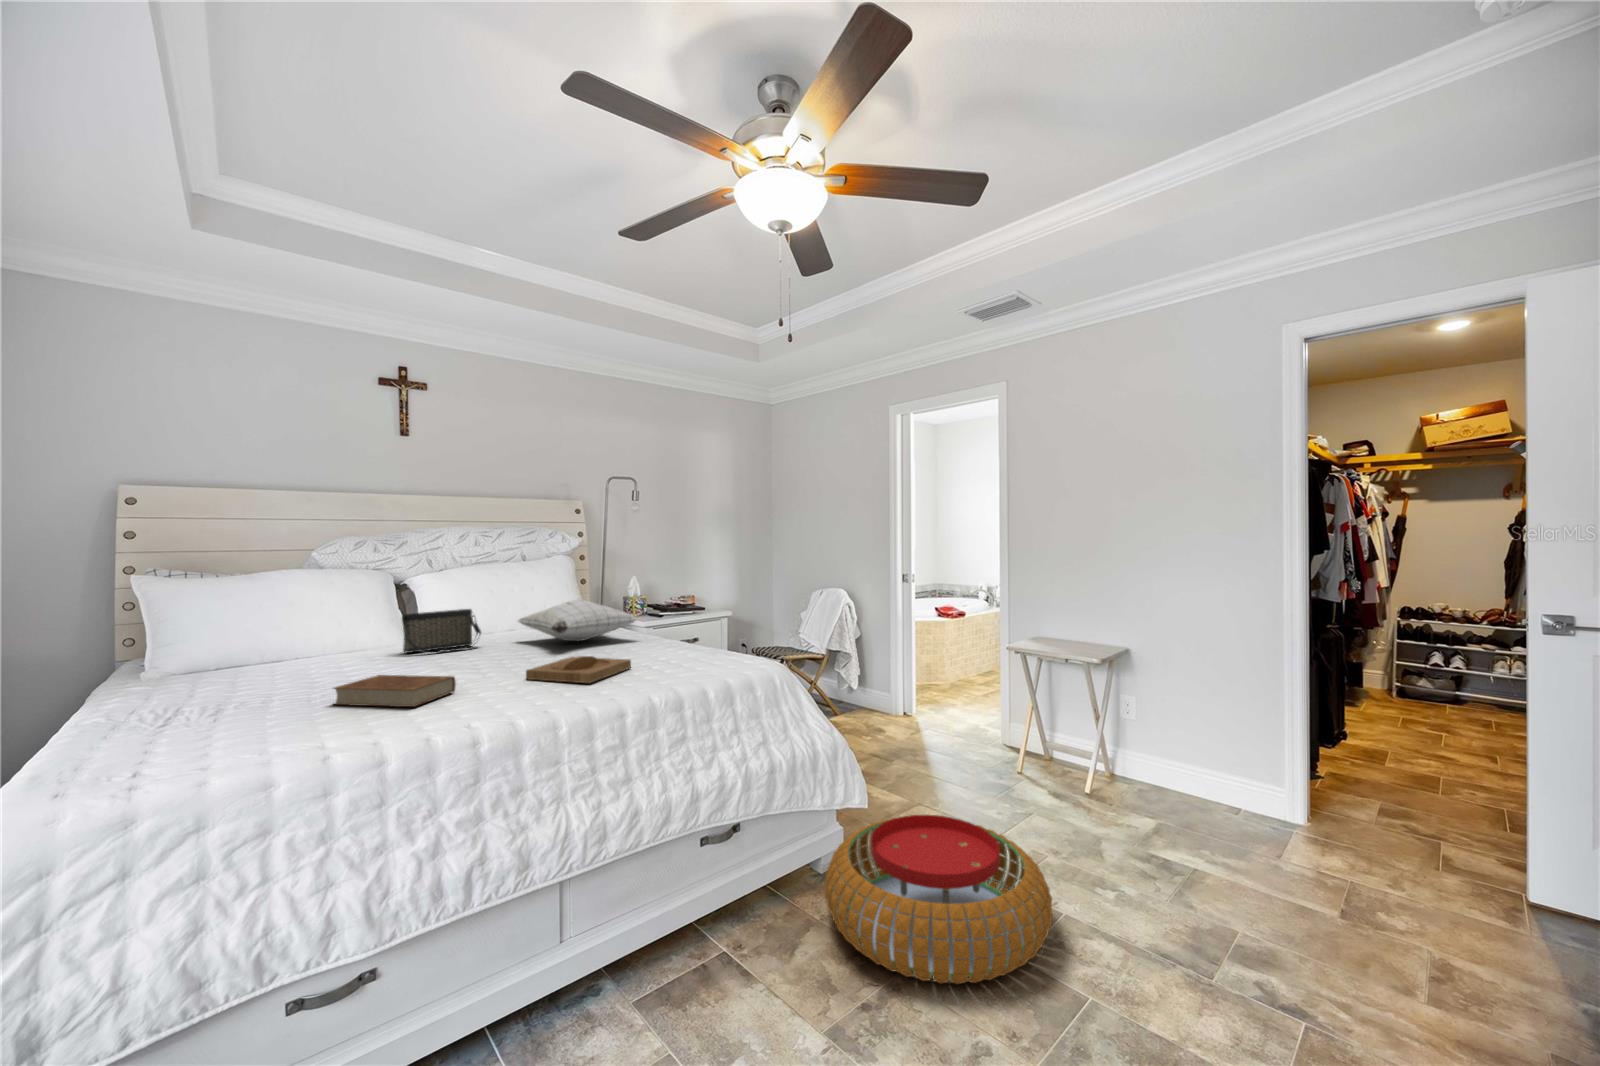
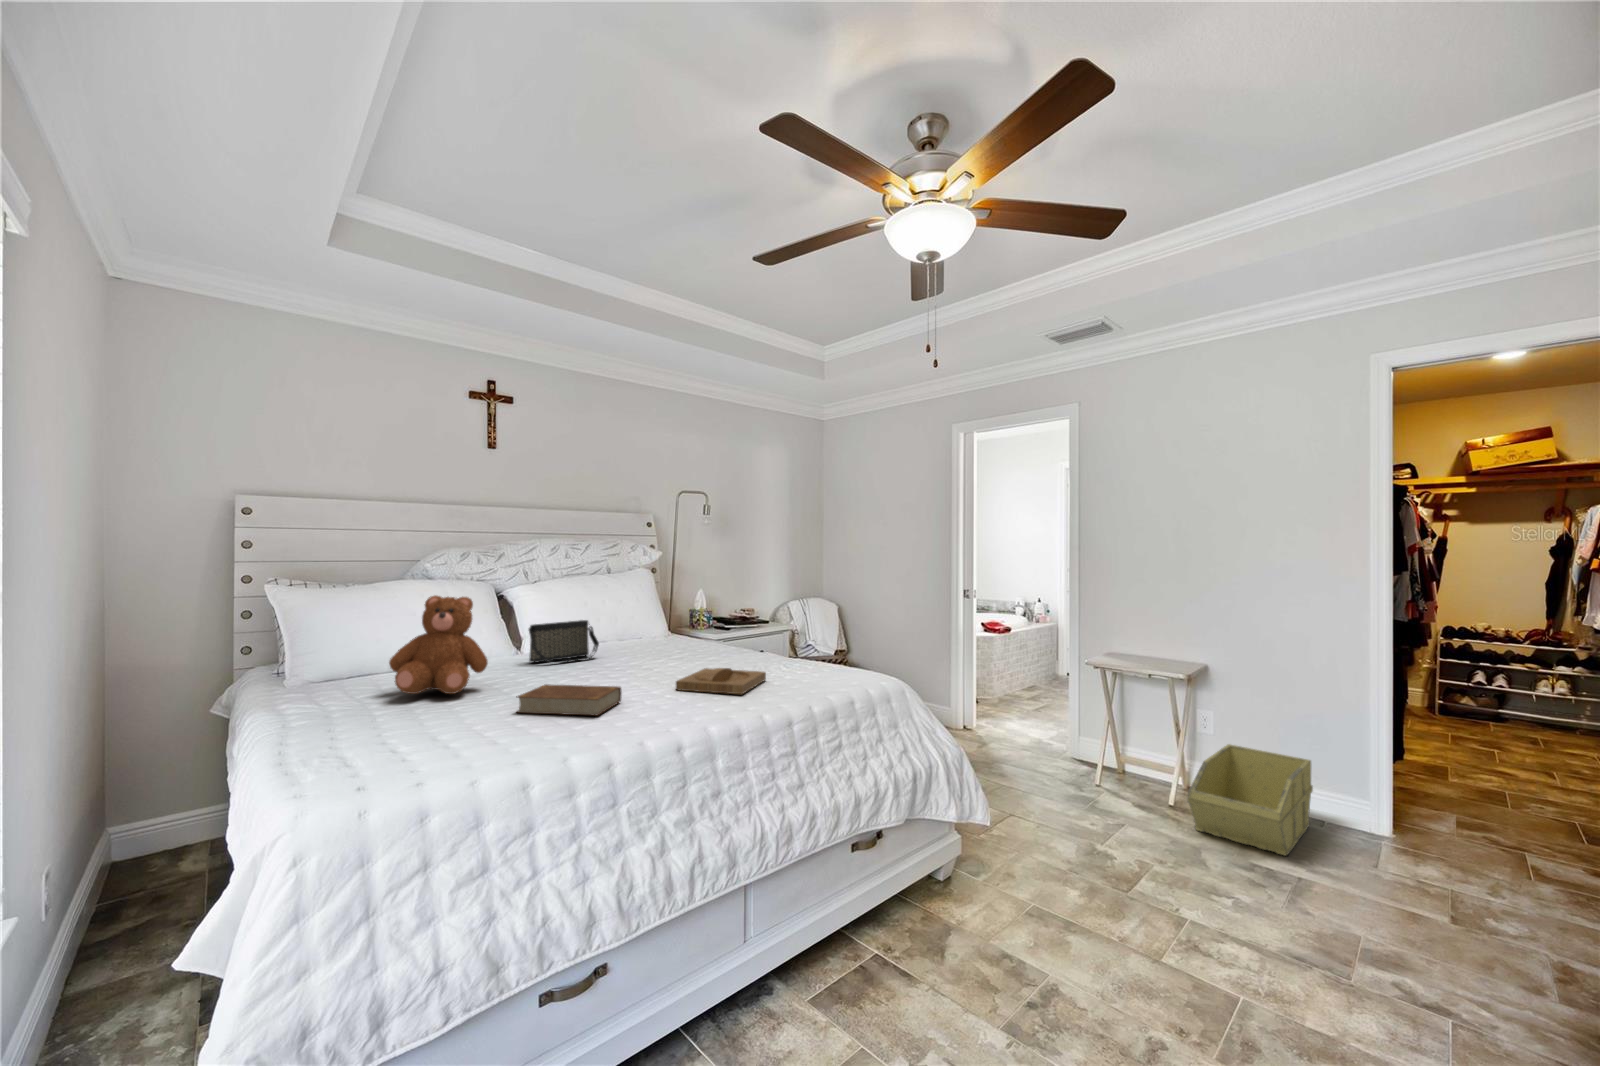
teddy bear: none [218,584,332,687] -> present [389,595,488,694]
pillow: present [517,599,636,641] -> none [628,612,746,653]
storage bin: none [1092,730,1228,846] -> present [1187,744,1313,856]
pouf: present [825,815,1052,984] -> none [963,823,1192,982]

